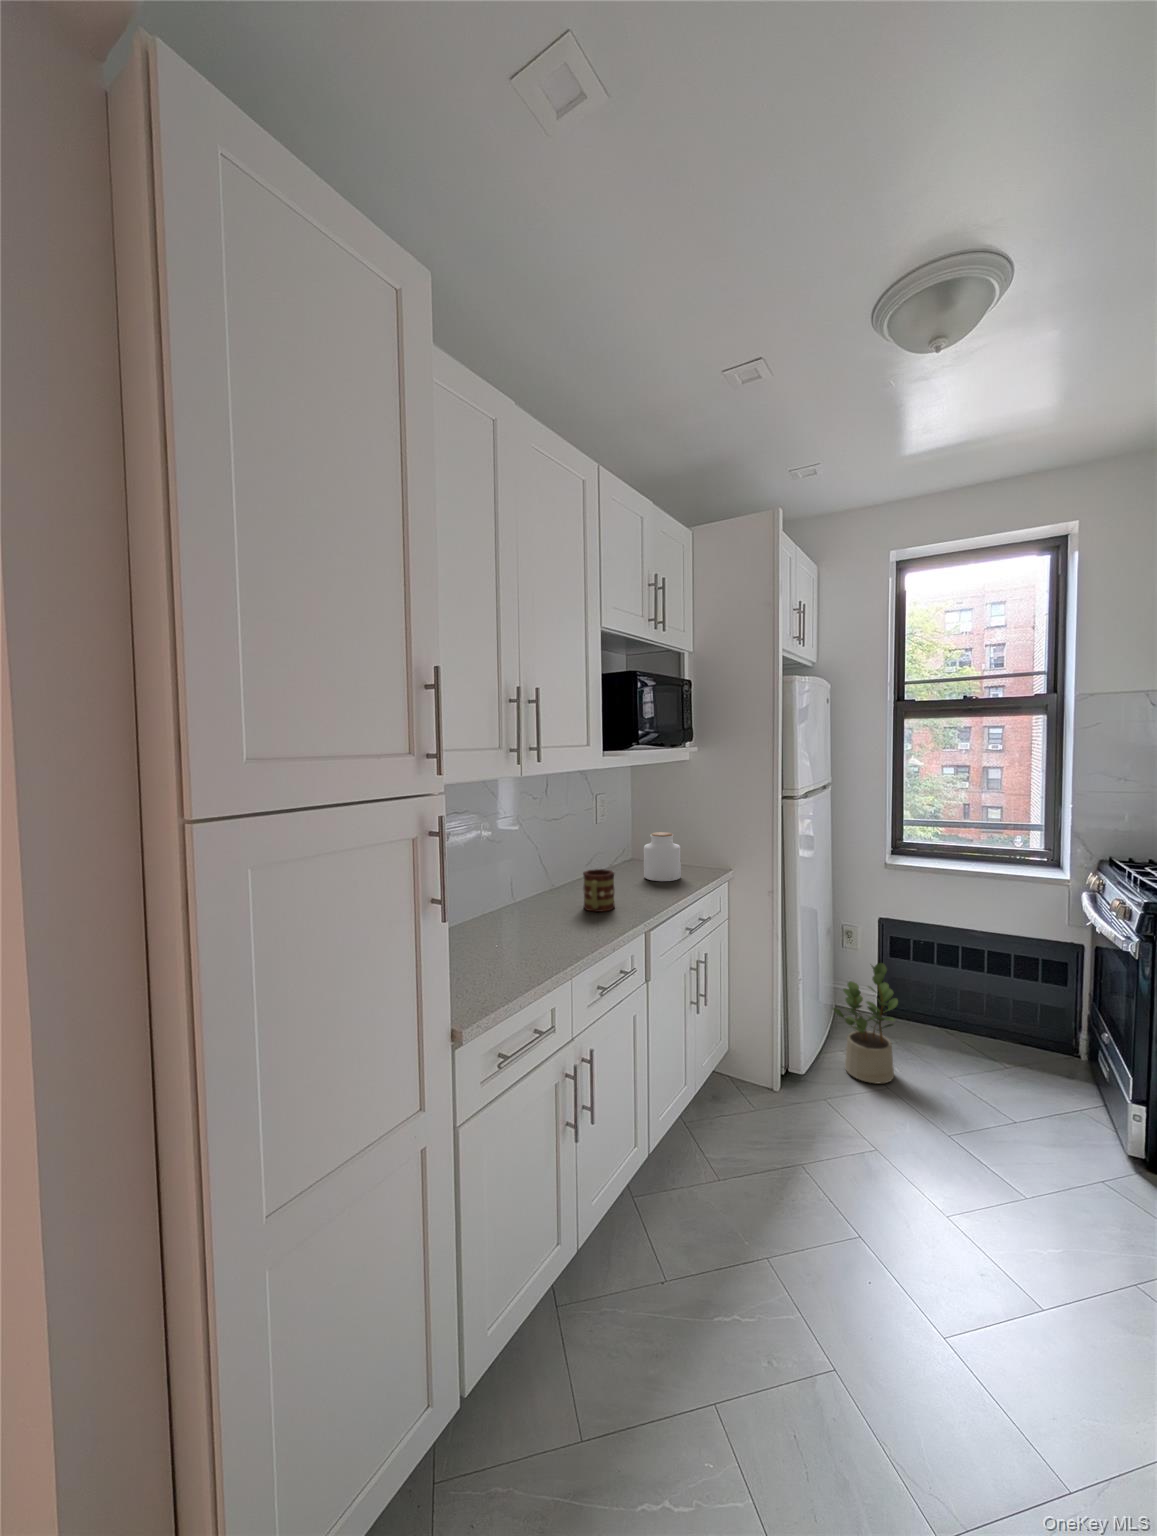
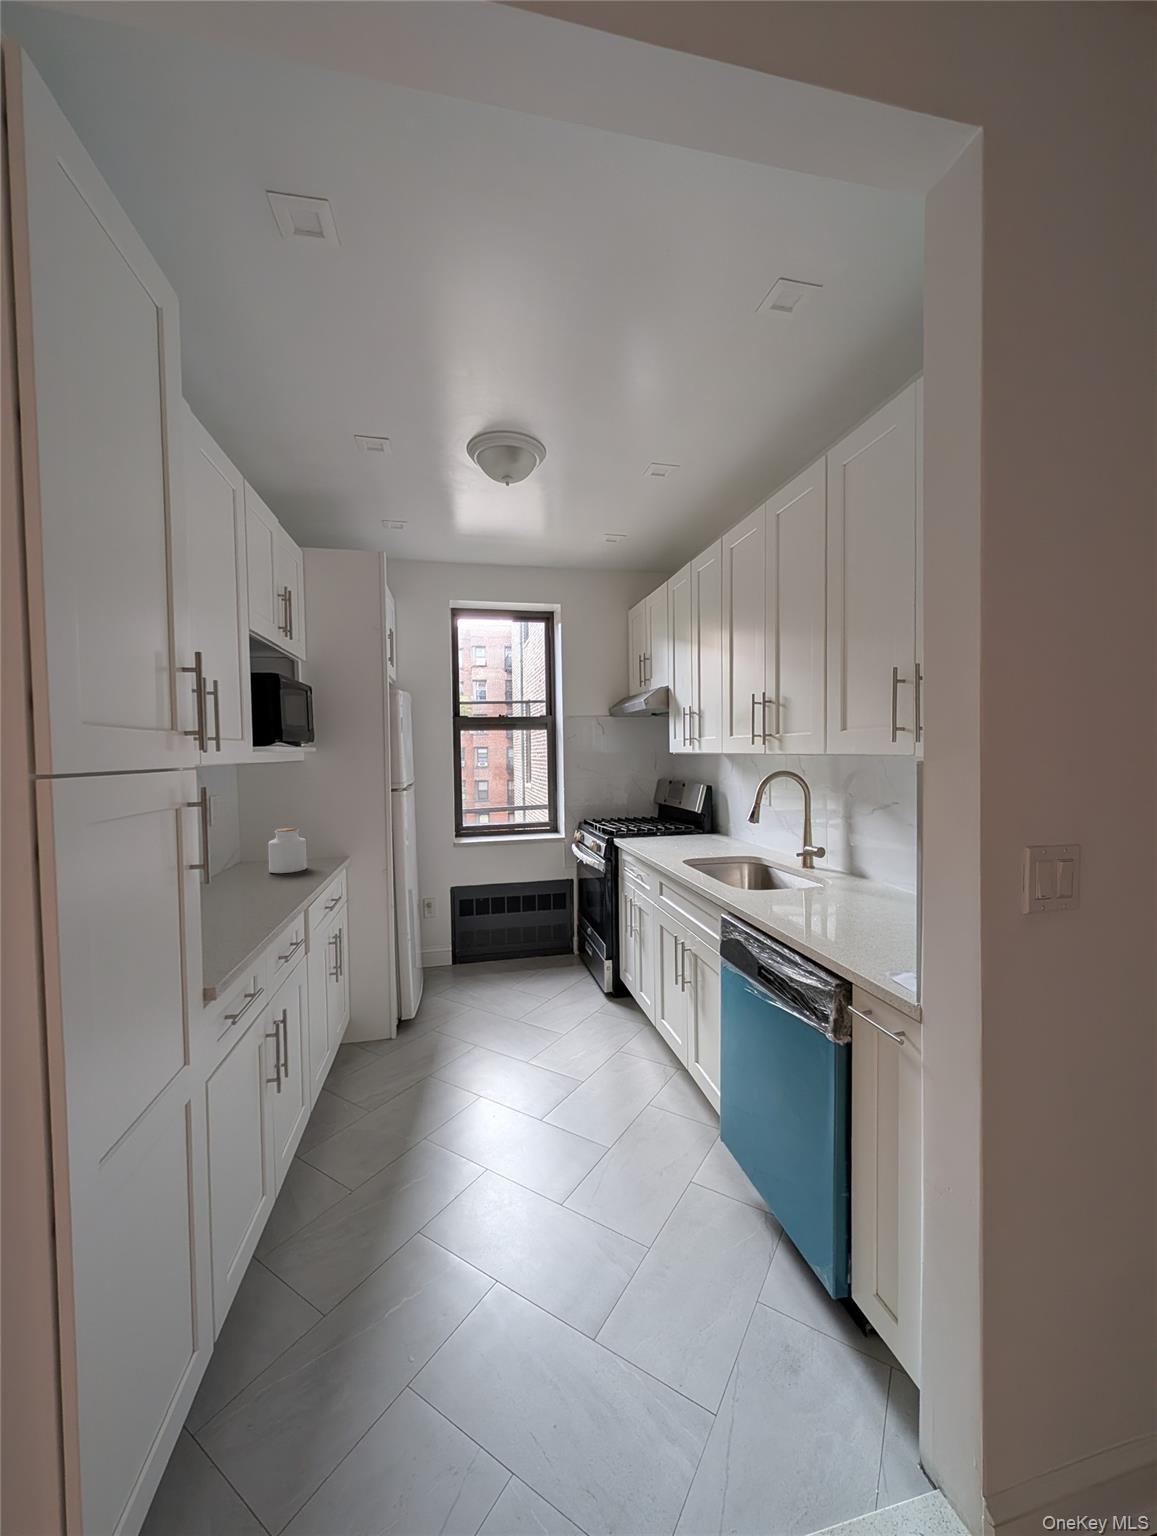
mug: present [583,869,615,912] -> none [228,861,264,902]
potted plant: present [833,963,898,1083] -> none [427,915,475,1009]

